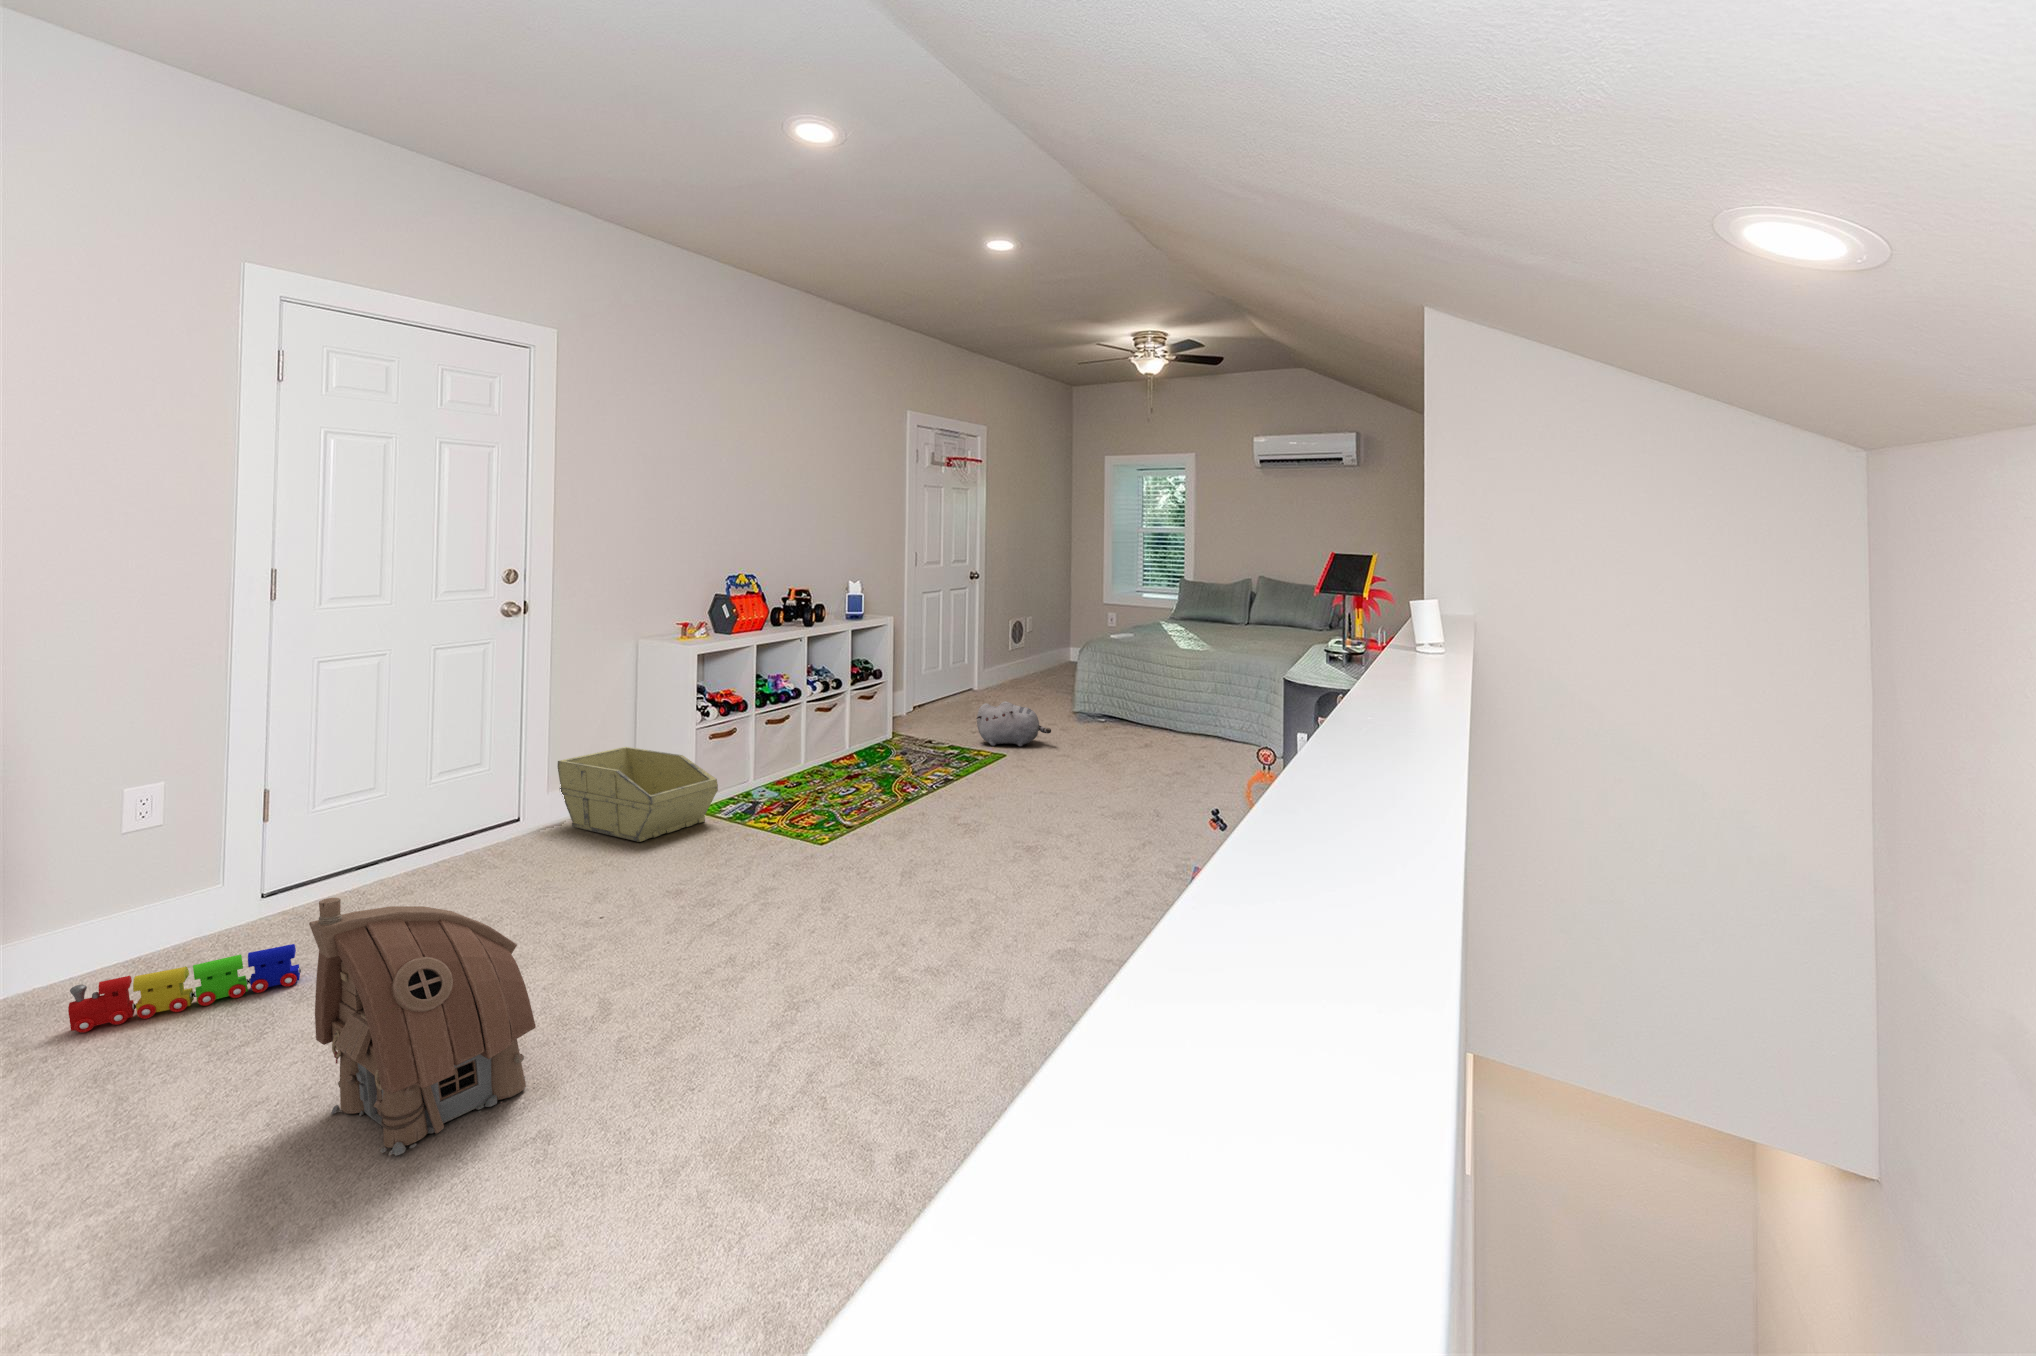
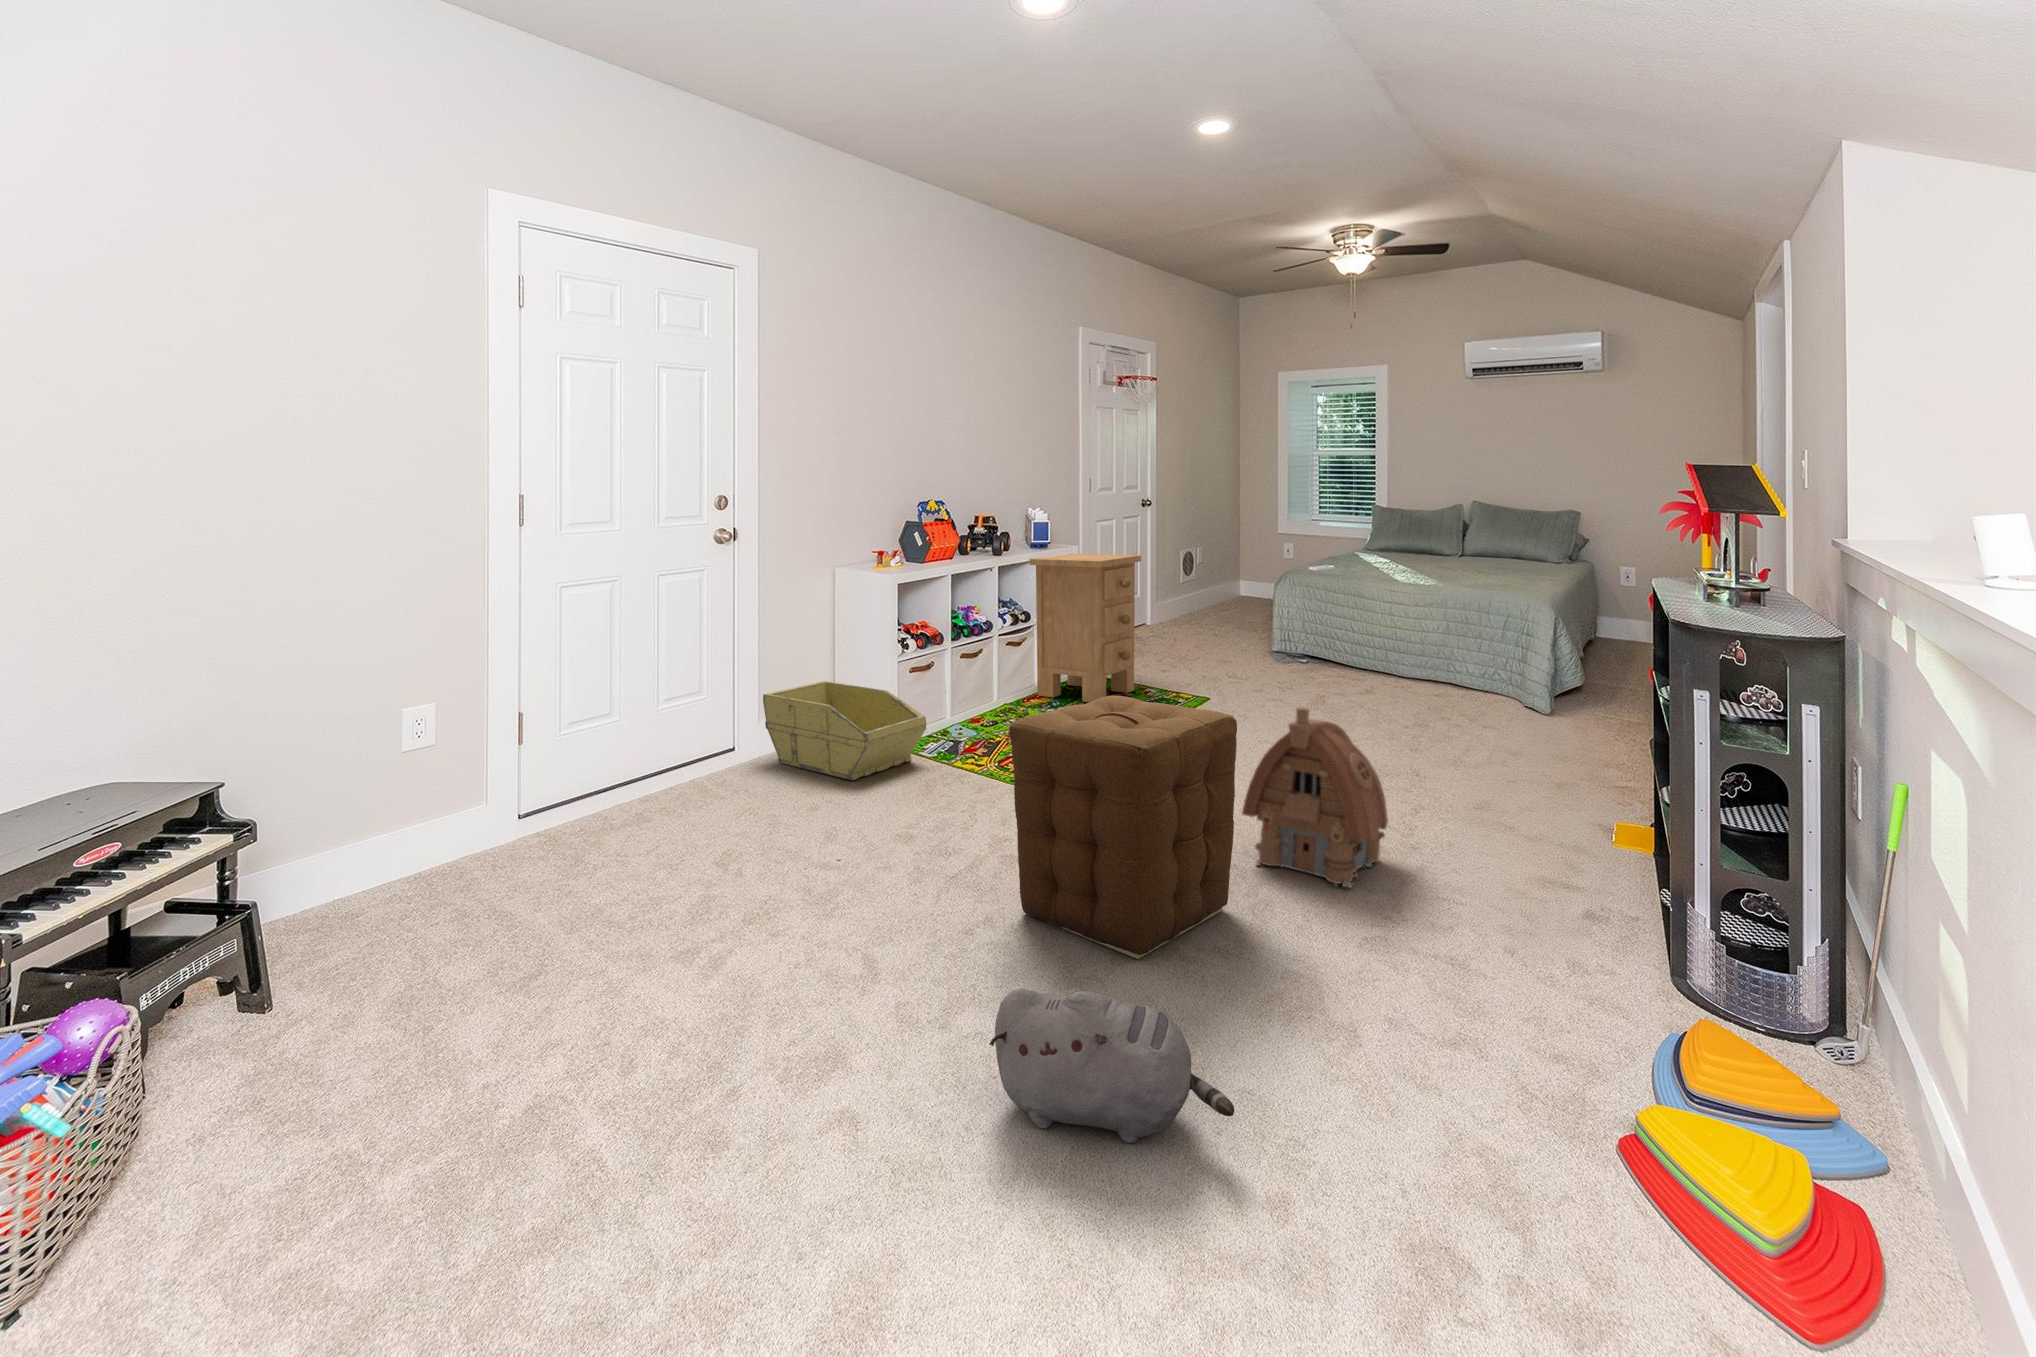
nightstand: none [838,624,944,763] -> present [1029,554,1141,702]
plush toy: present [976,701,1051,746] -> present [990,988,1234,1143]
ottoman: none [740,757,950,997] -> present [1009,696,1237,959]
toy house: present [309,898,536,1156] -> present [1242,708,1388,888]
toy train: present [68,944,301,1033] -> none [365,876,566,957]

